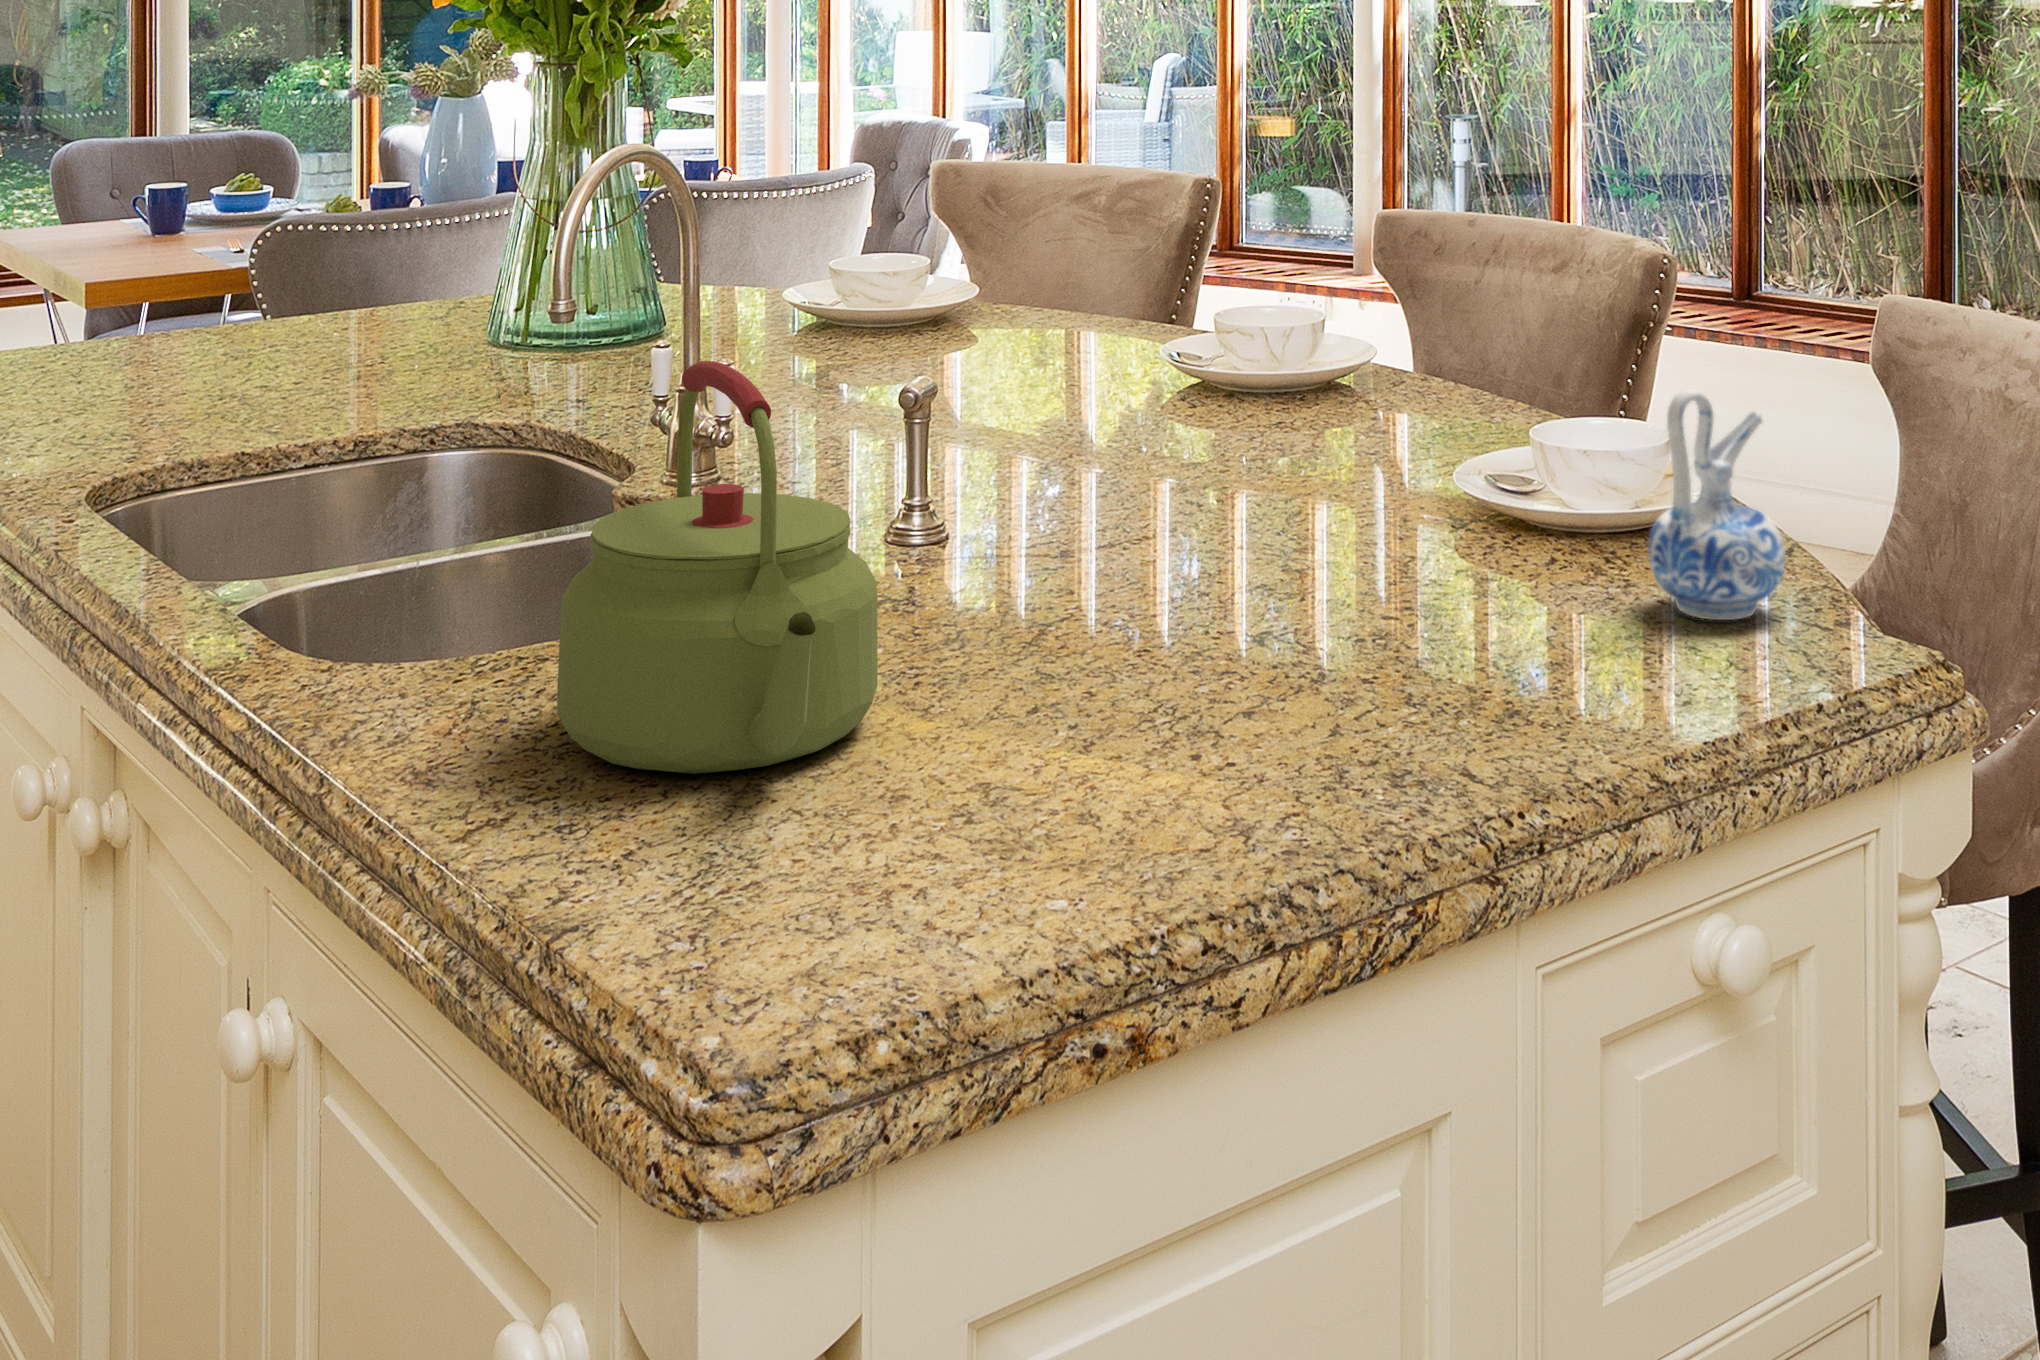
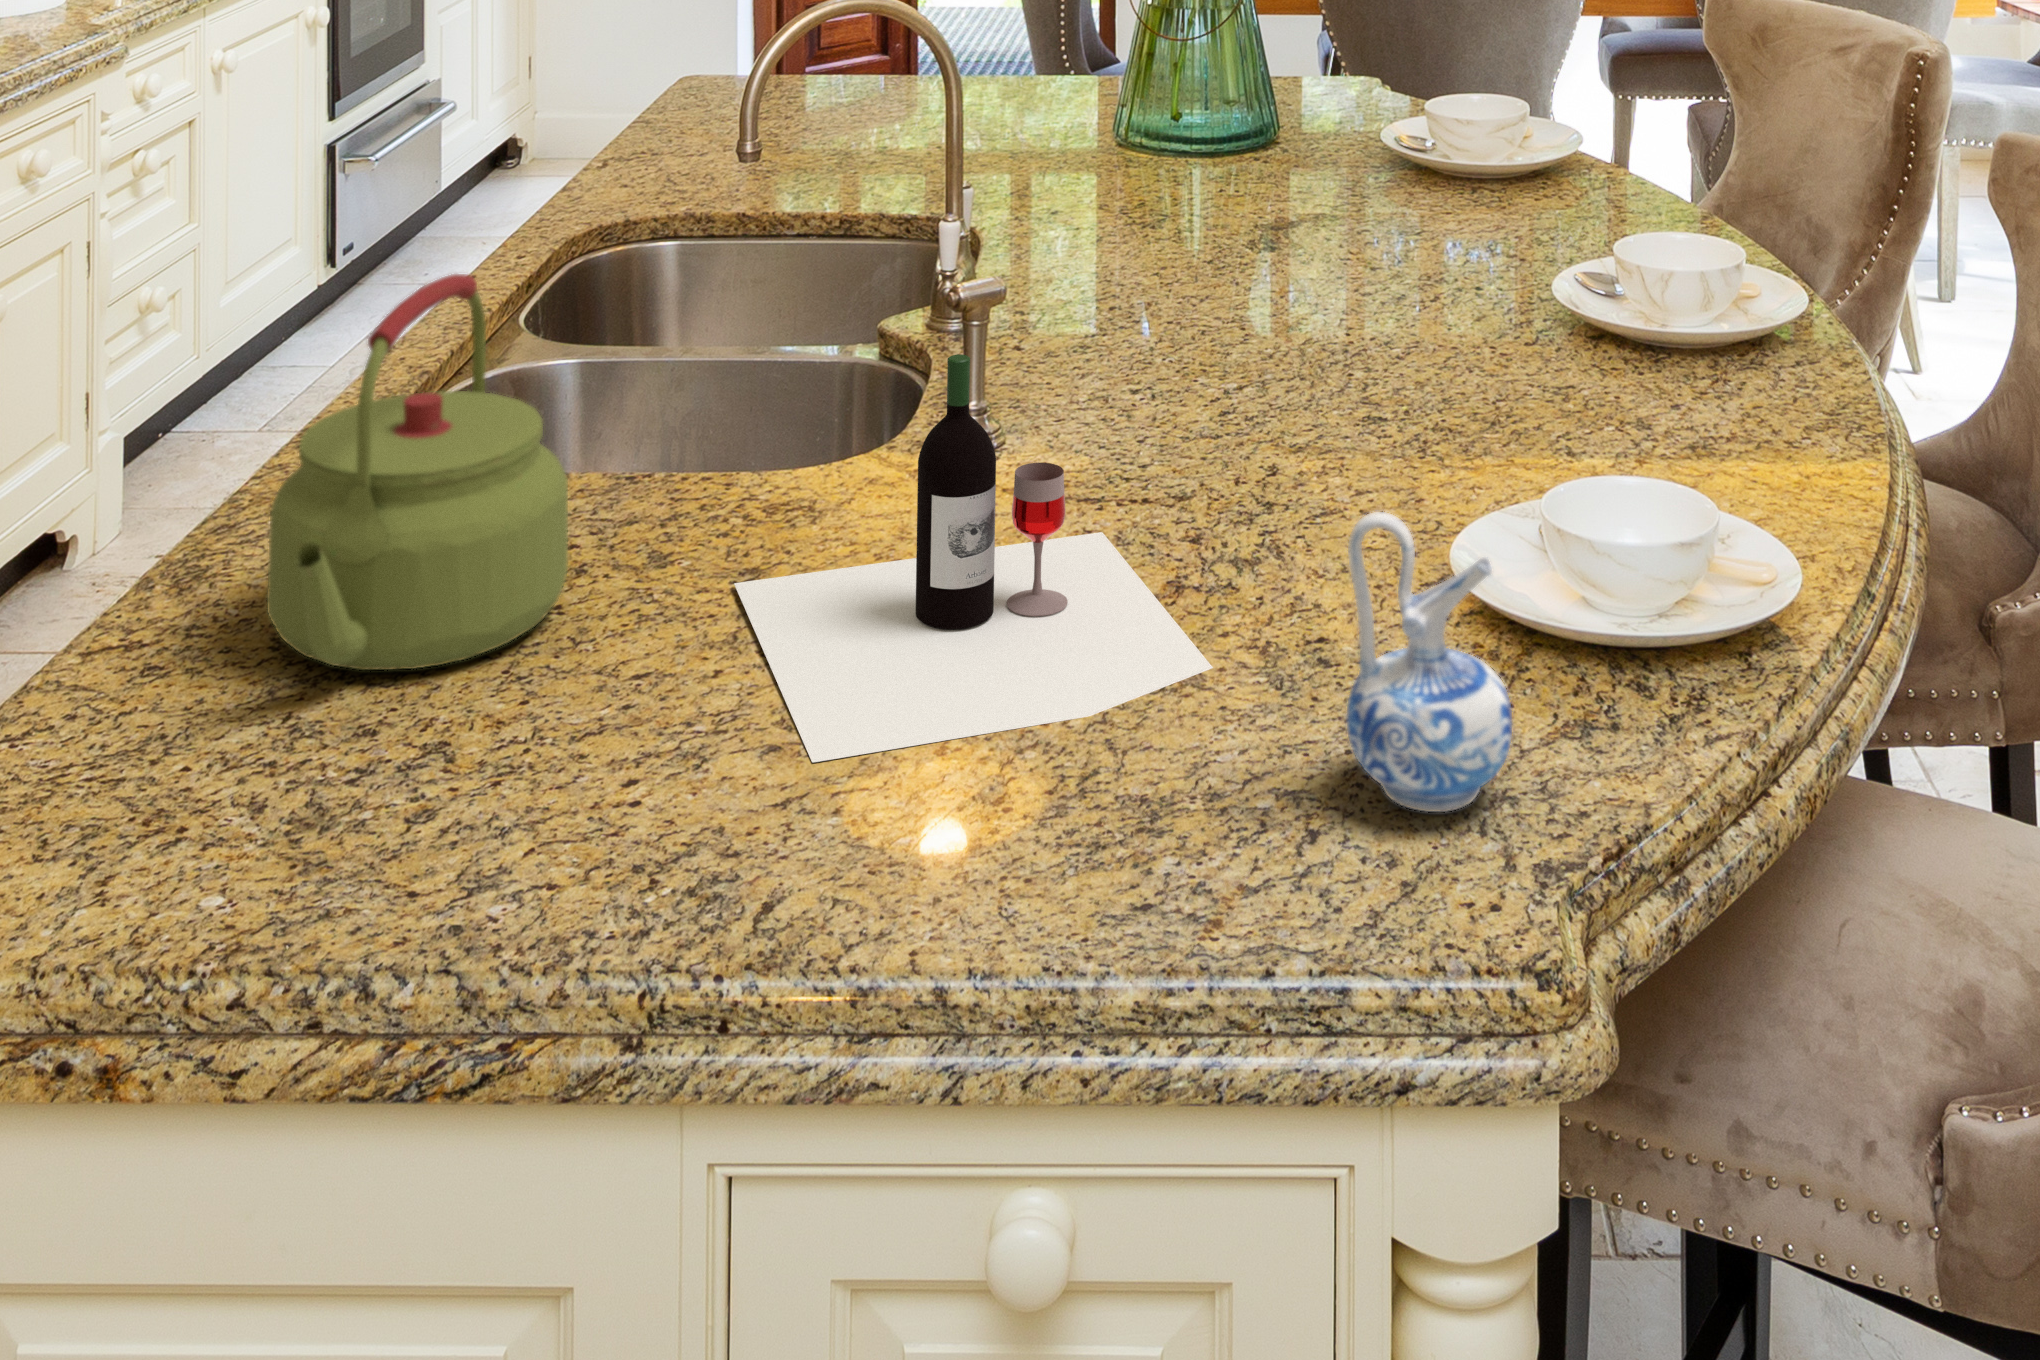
wine bottle: none [950,369,1474,709] -> present [734,354,1213,763]

